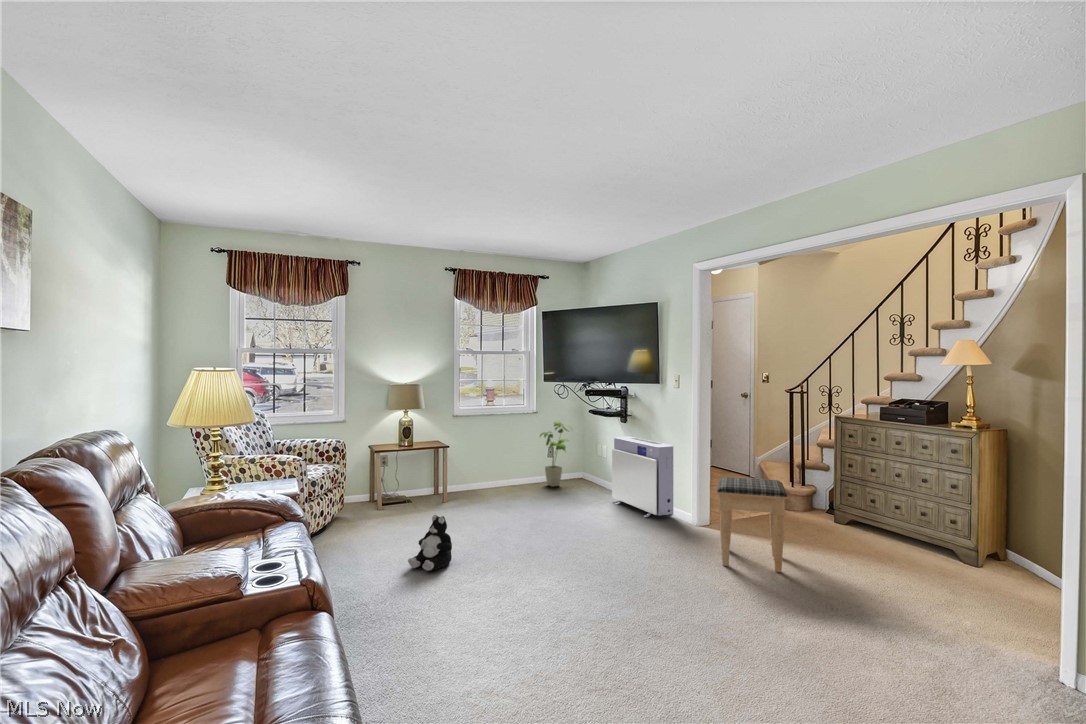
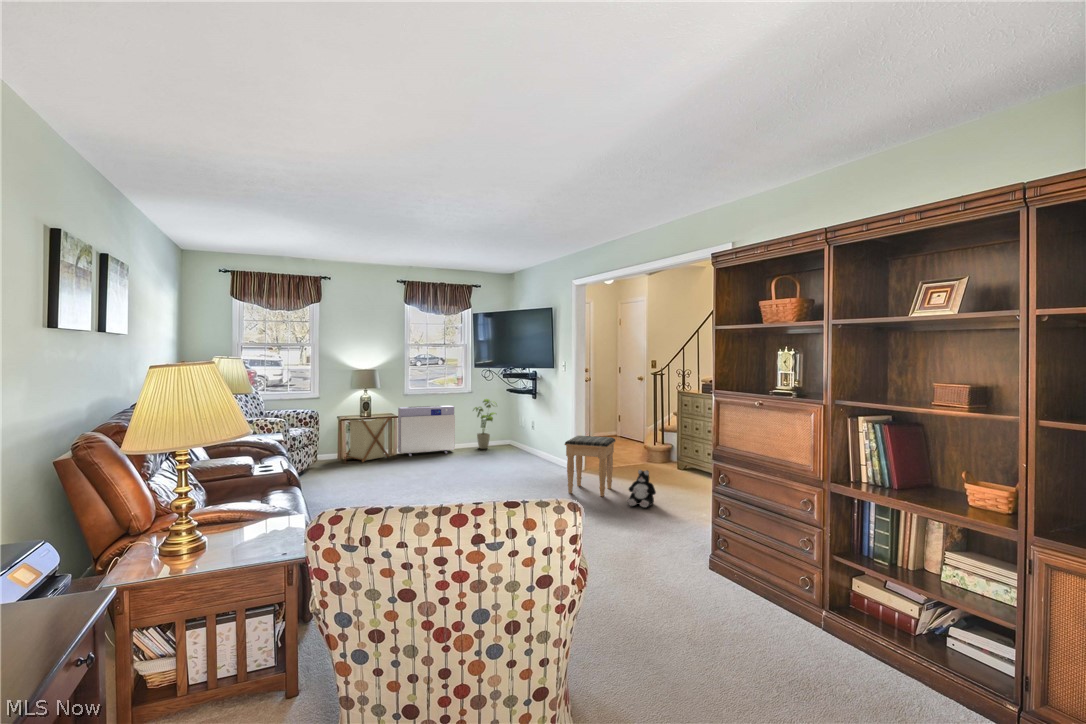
air purifier: present [612,437,673,517] -> present [398,405,455,456]
laundry basket: none [377,443,439,510] -> present [344,417,390,462]
plush toy: present [408,515,452,571] -> present [627,470,656,508]

